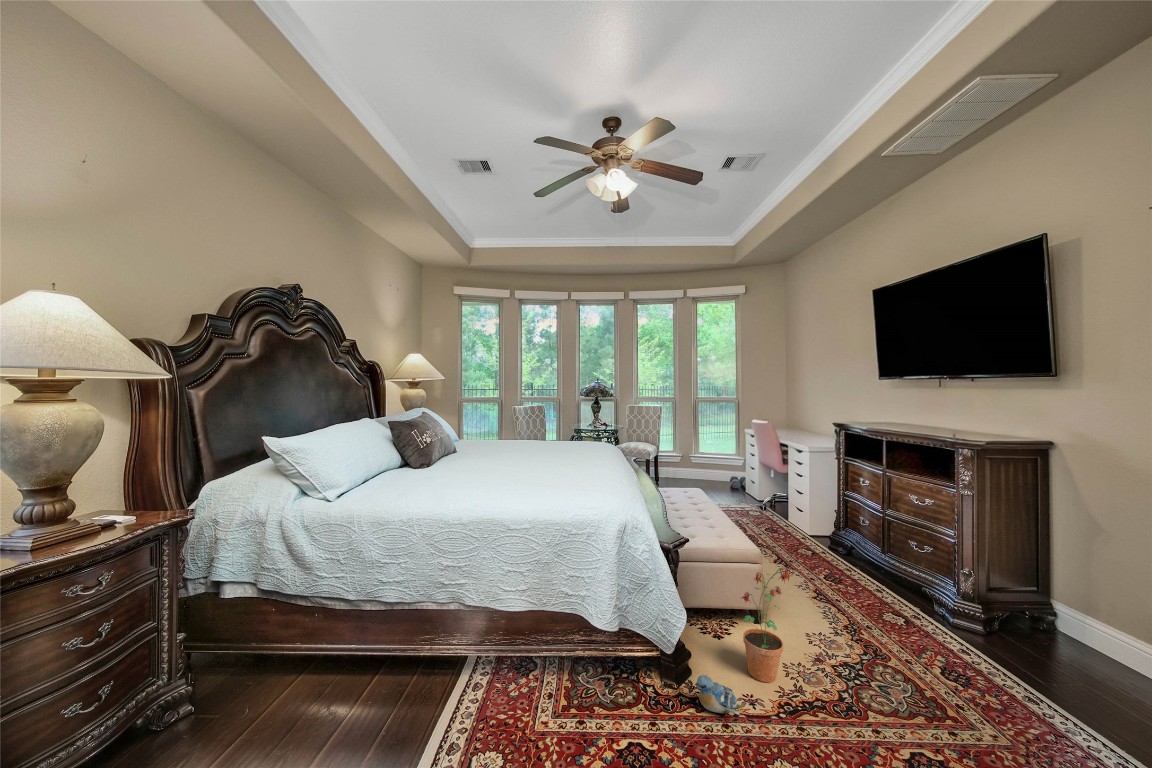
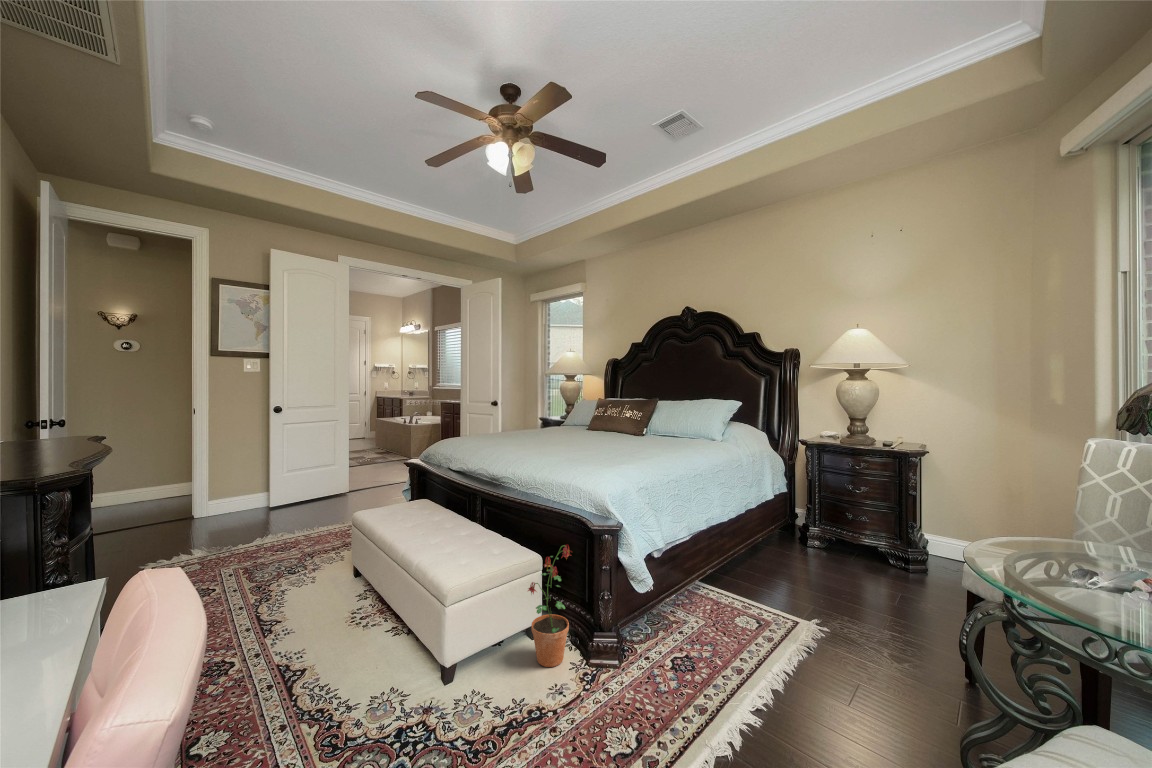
plush toy: present [695,675,742,715] -> none [515,688,562,725]

